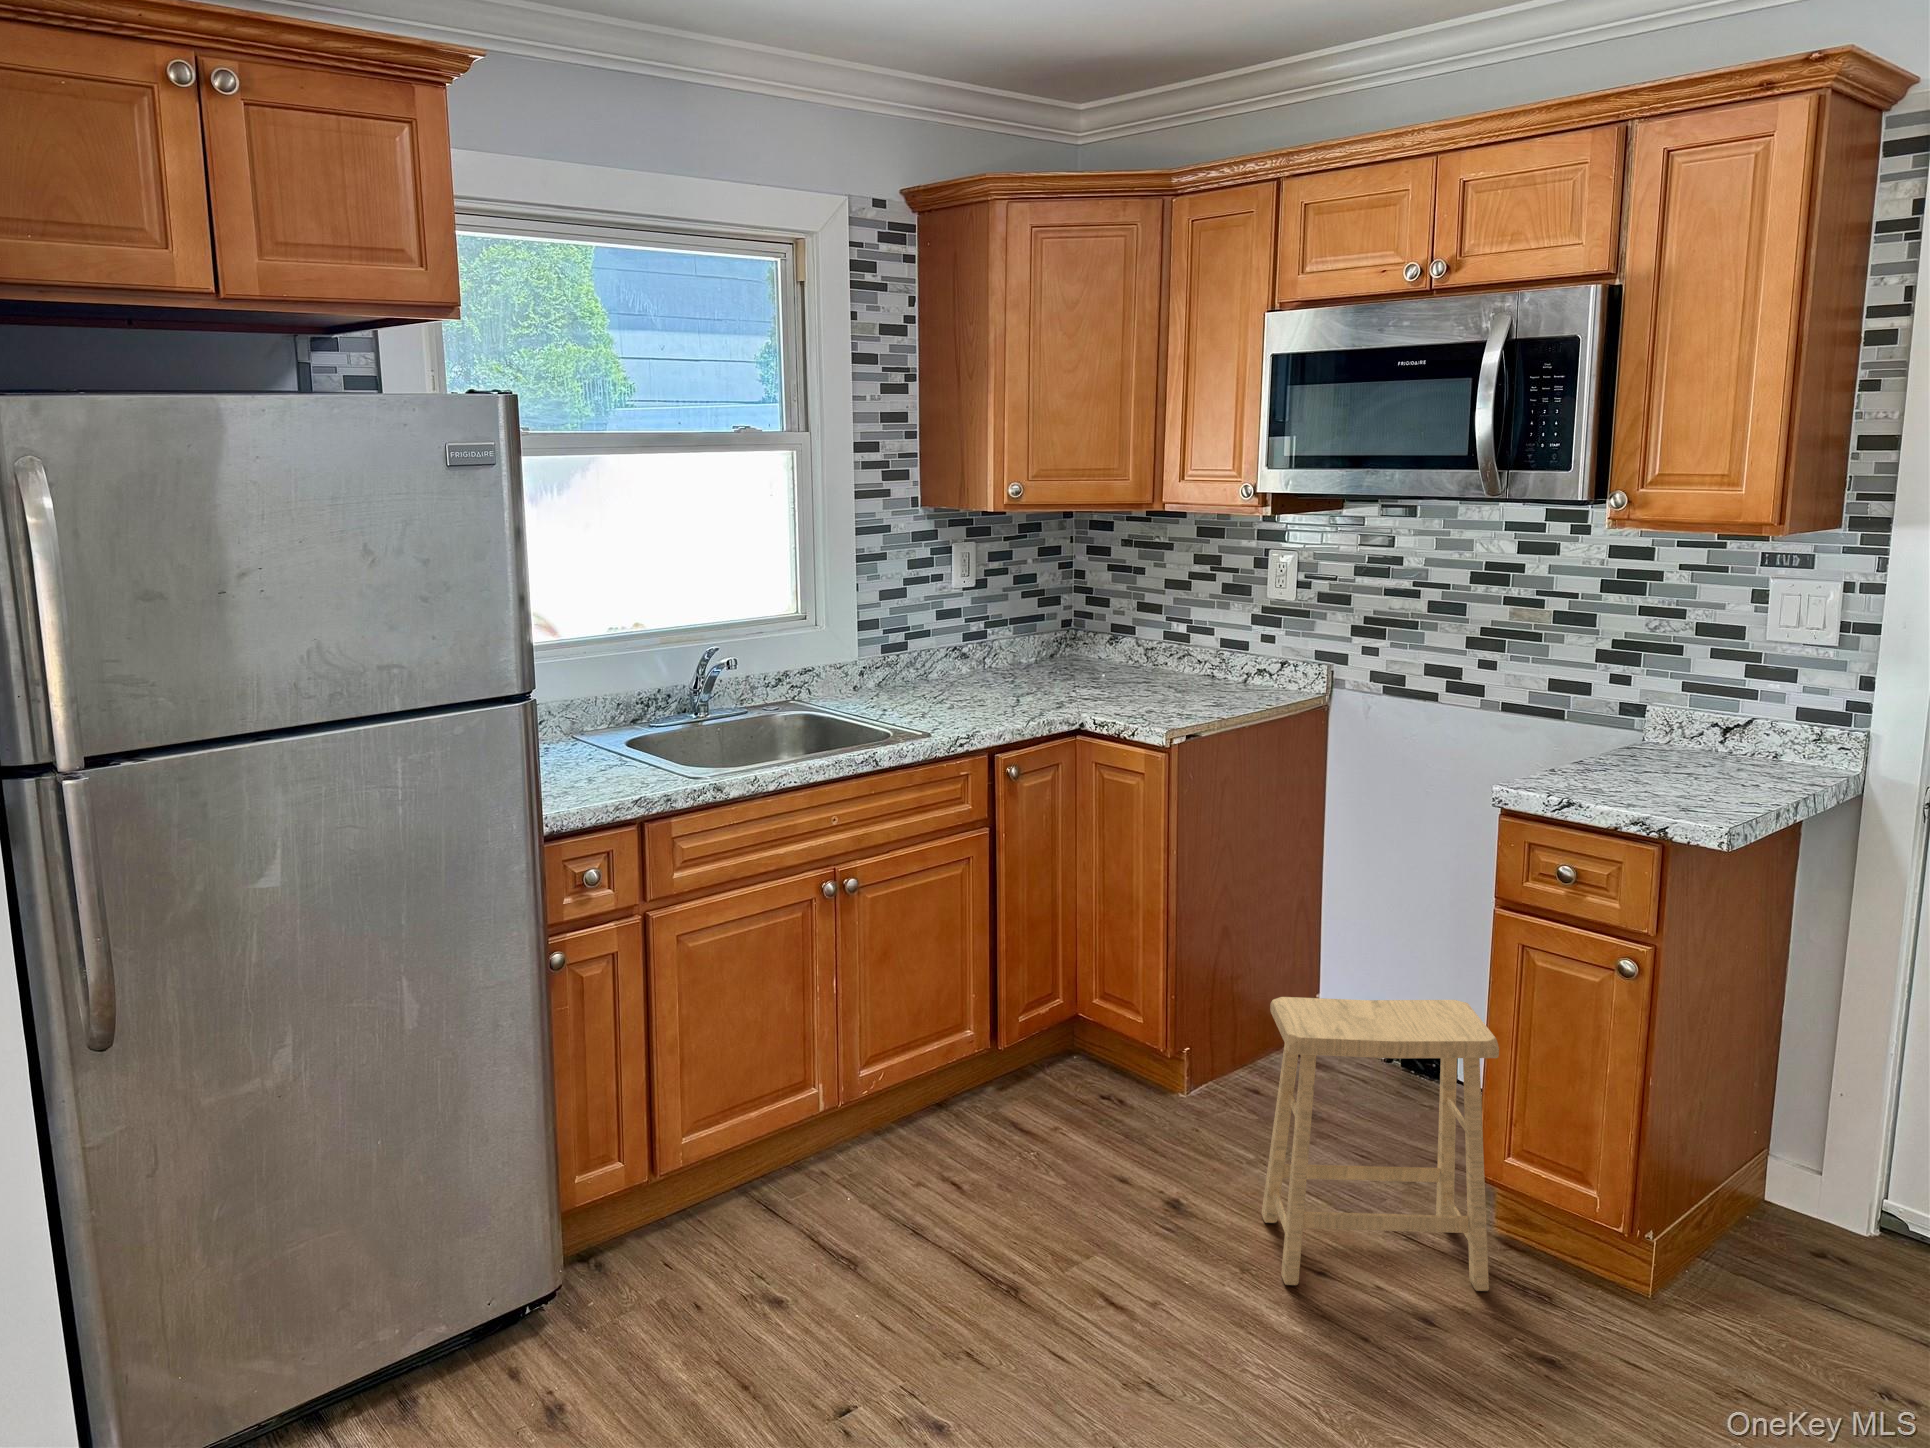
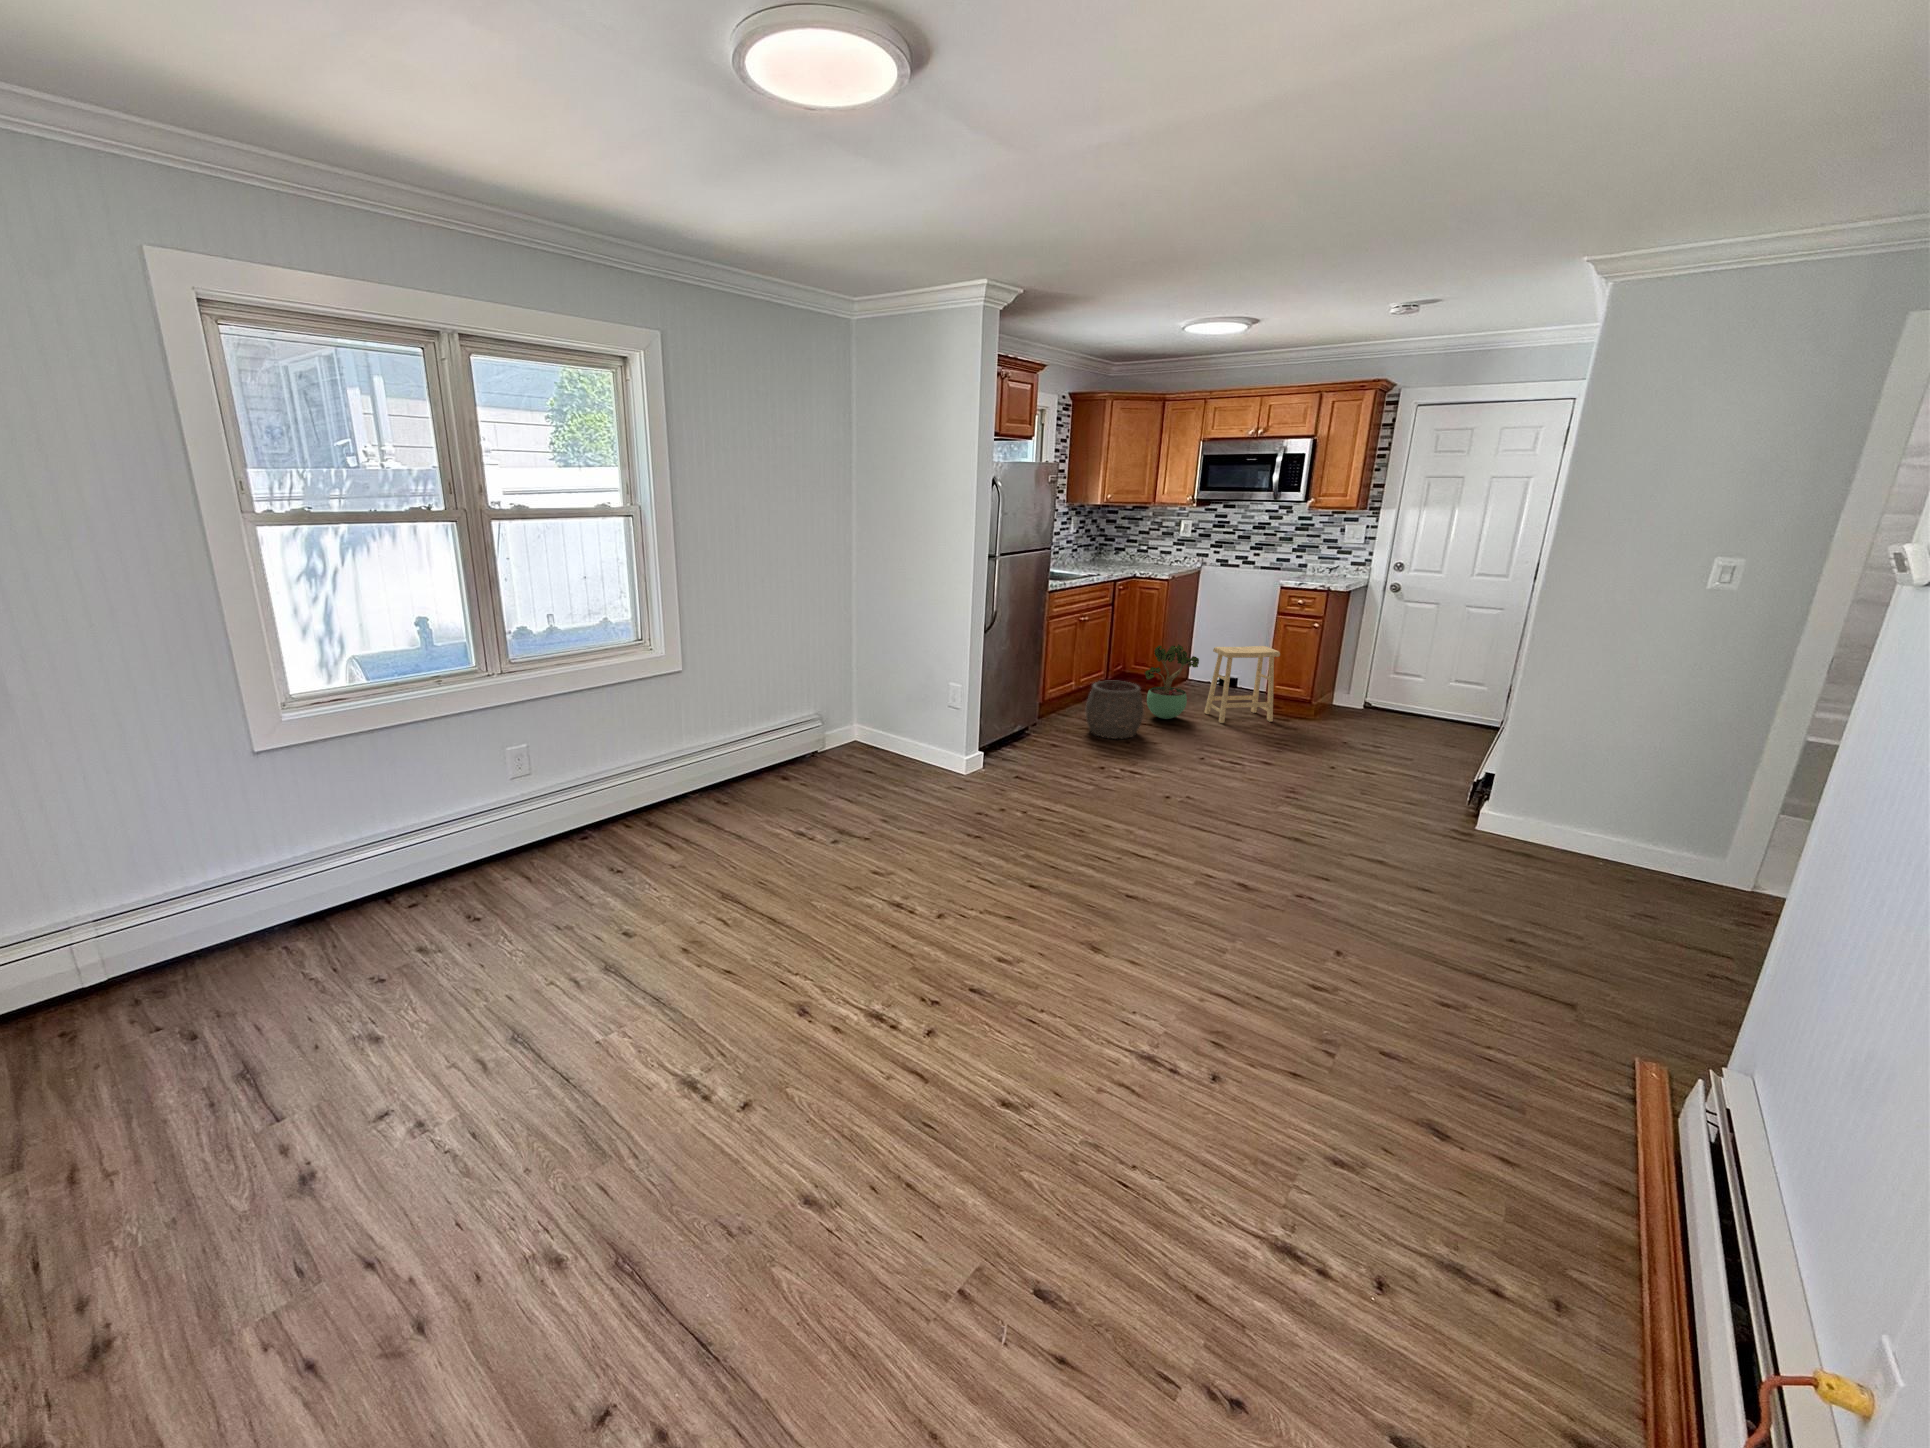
potted plant: none [1021,991,1192,1244] -> present [1145,644,1199,719]
woven basket: none [745,1114,952,1361] -> present [1085,681,1144,739]

